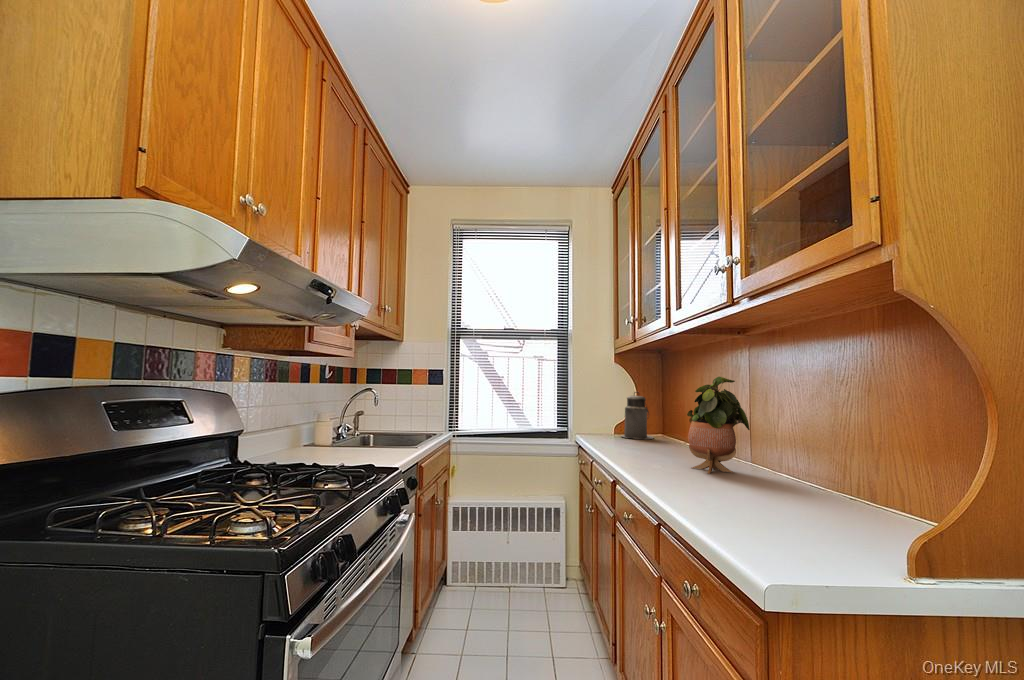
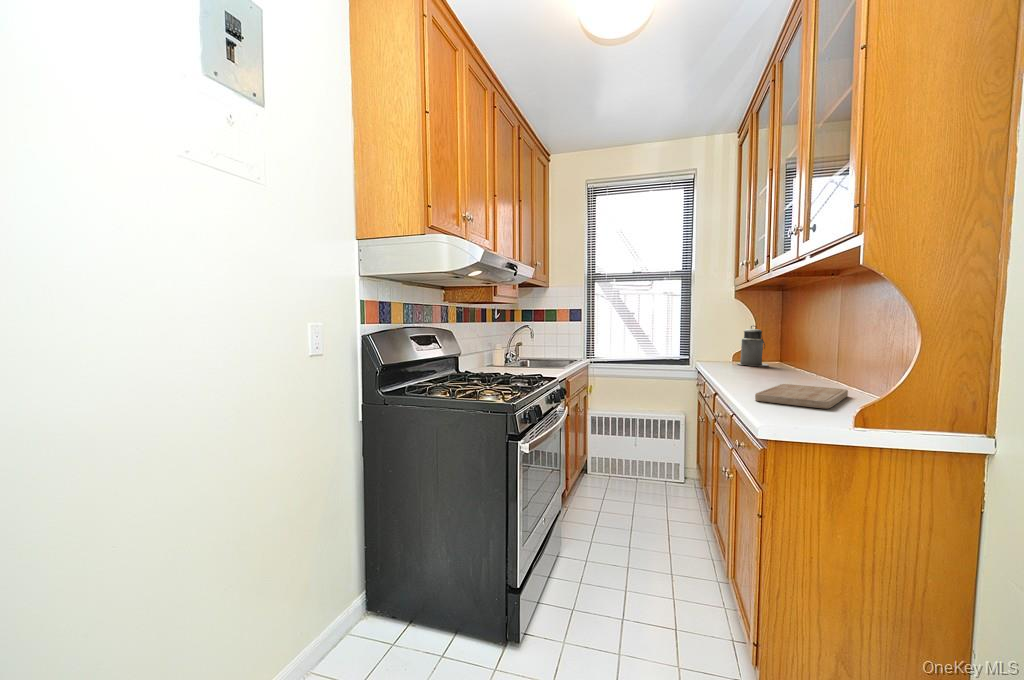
potted plant: present [687,377,750,474] -> none [779,312,831,387]
cutting board: none [692,473,806,525] -> present [755,384,848,409]

